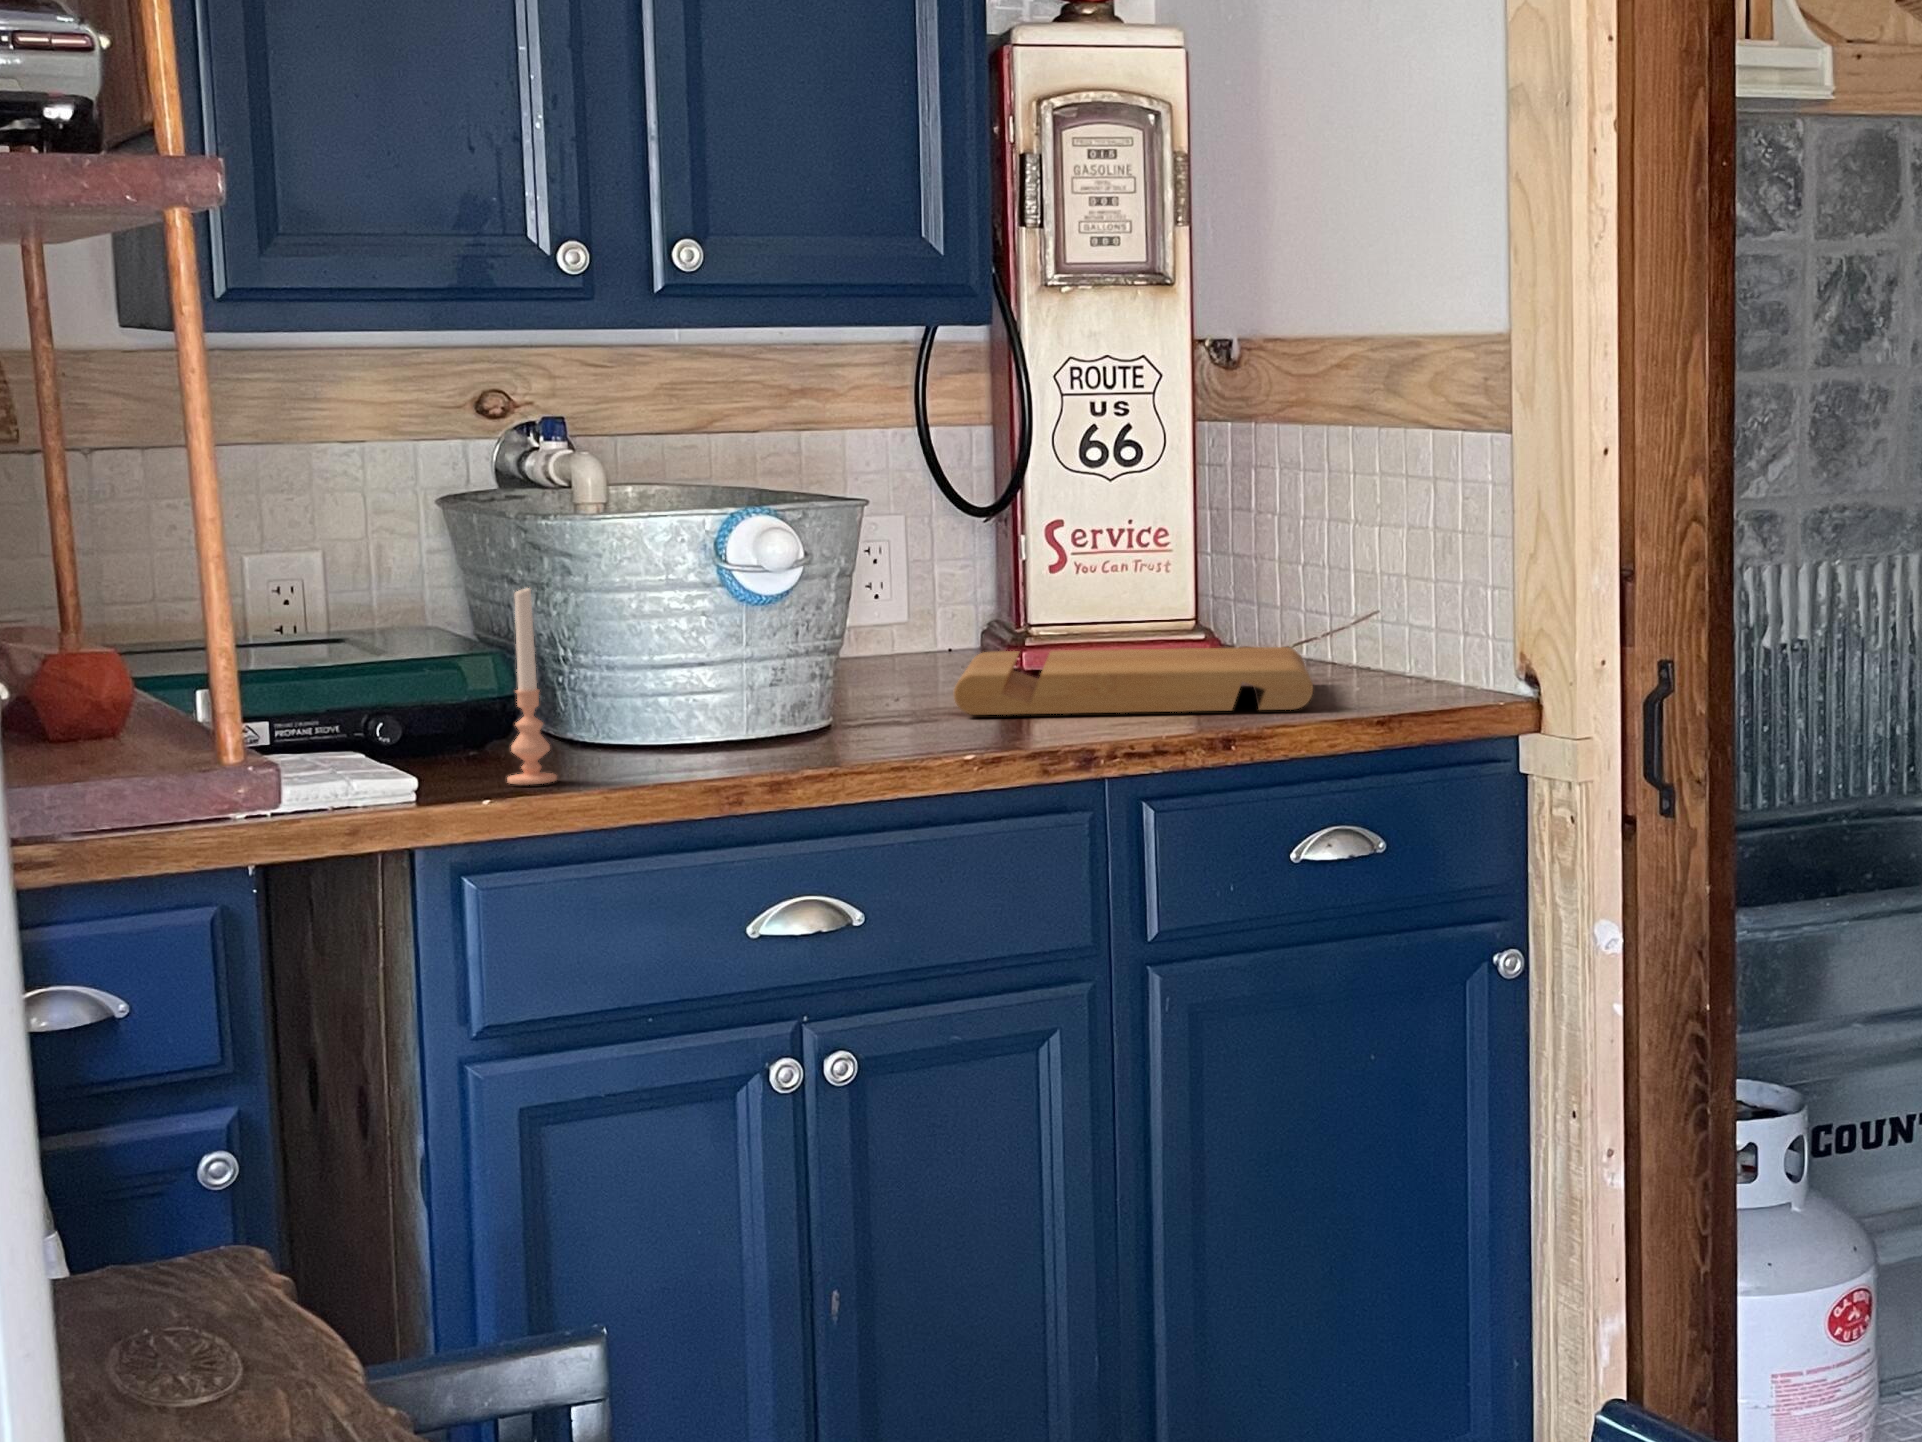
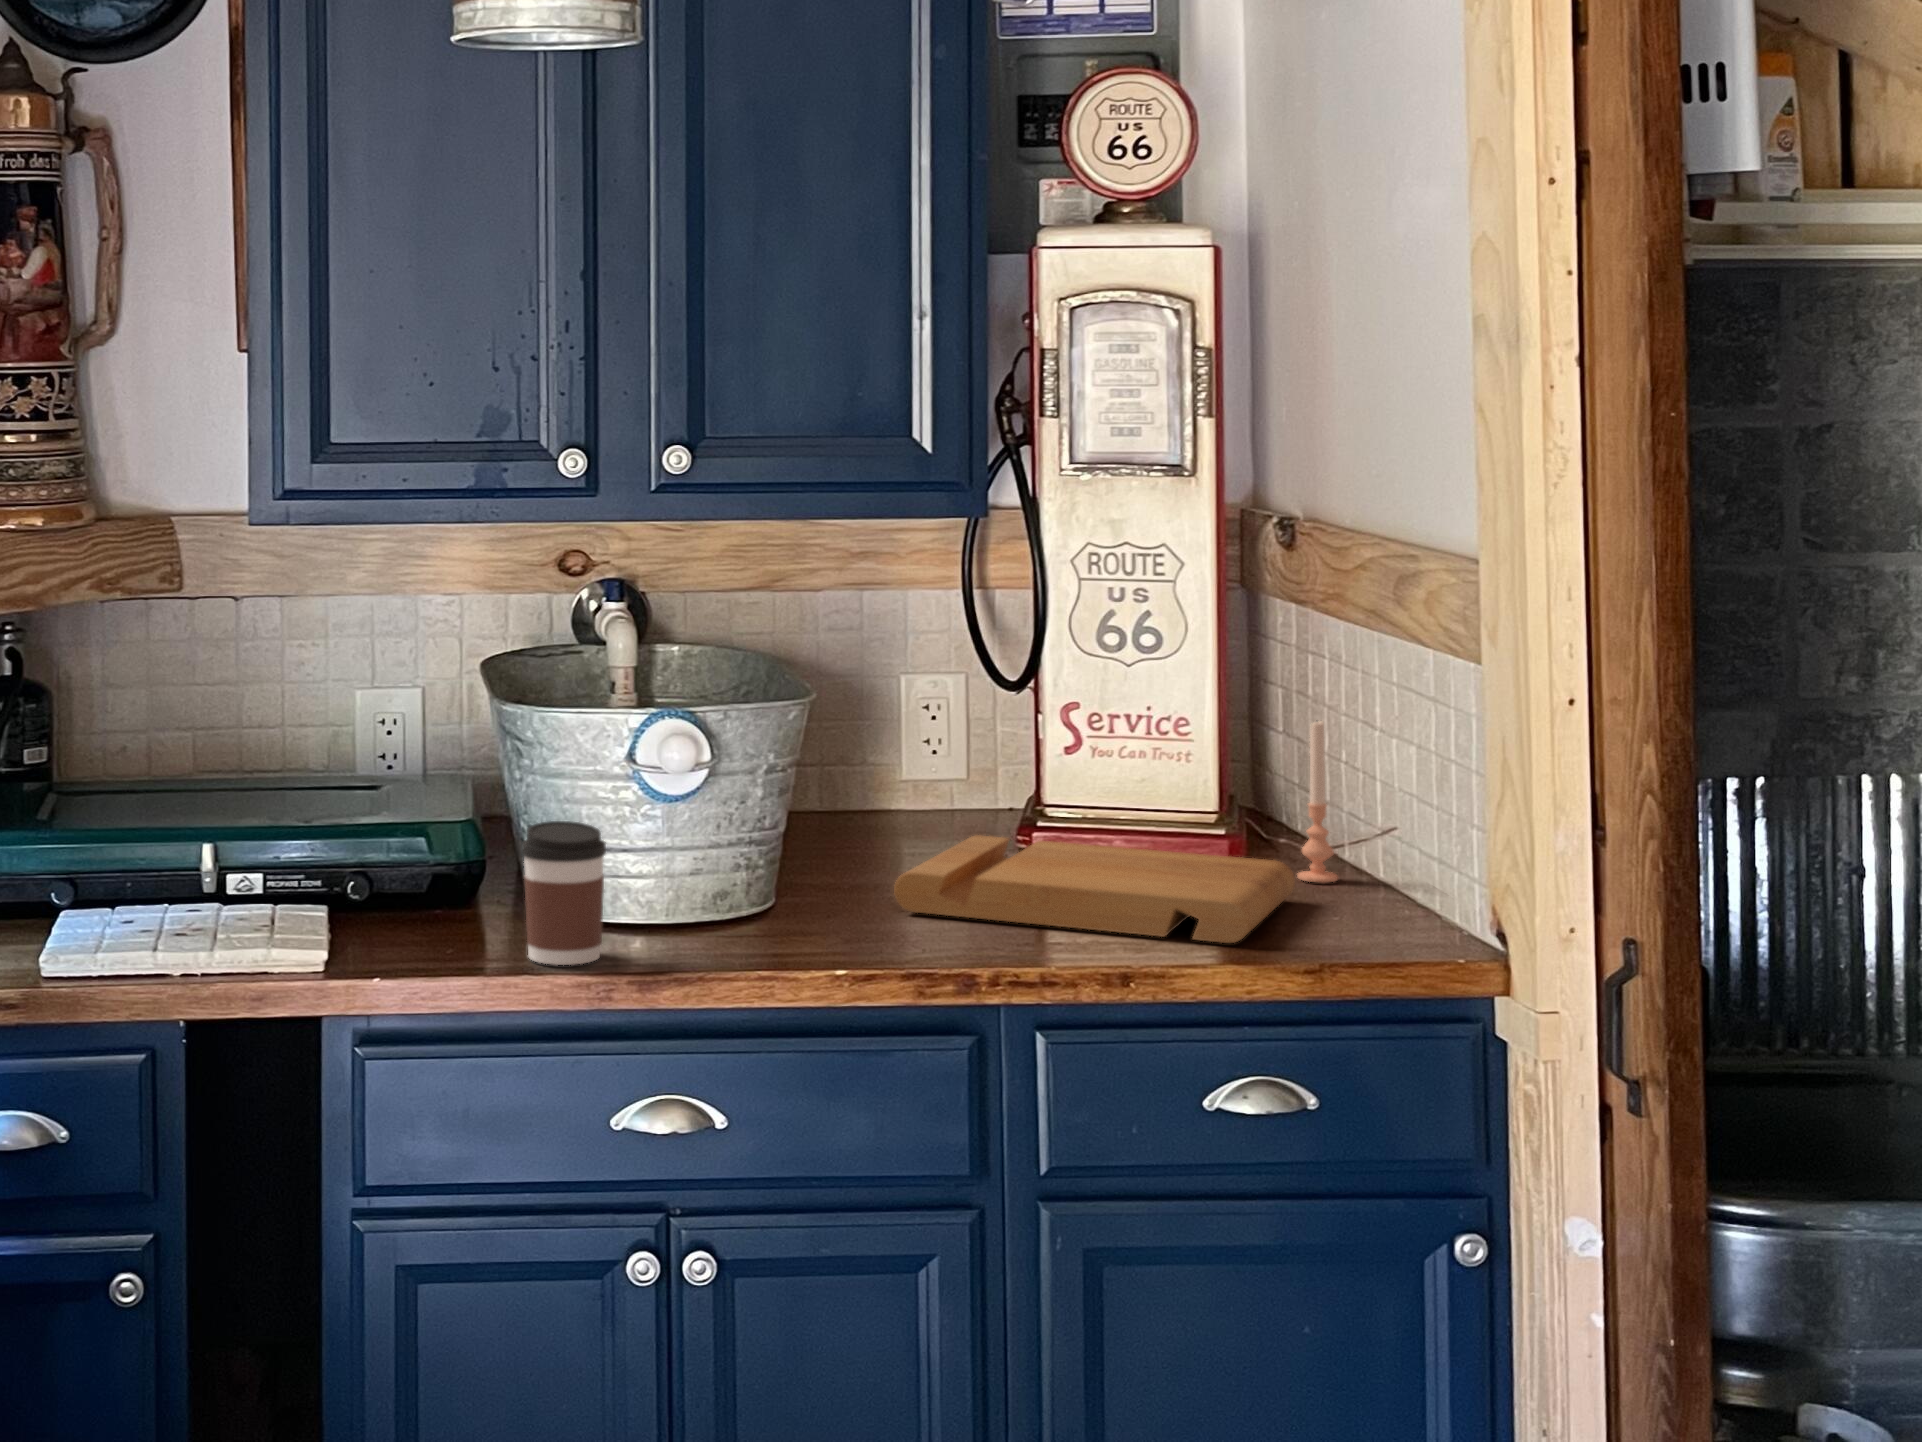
candle: present [507,588,557,785] -> present [1297,721,1338,882]
coffee cup: none [624,628,716,774] -> present [522,821,606,965]

